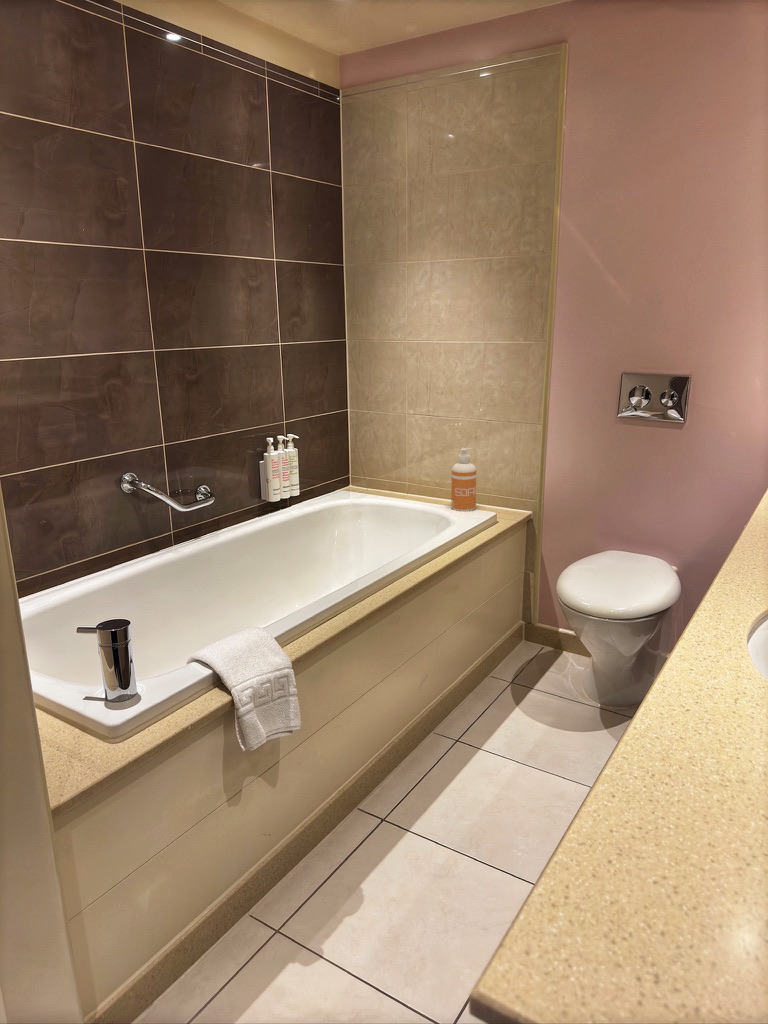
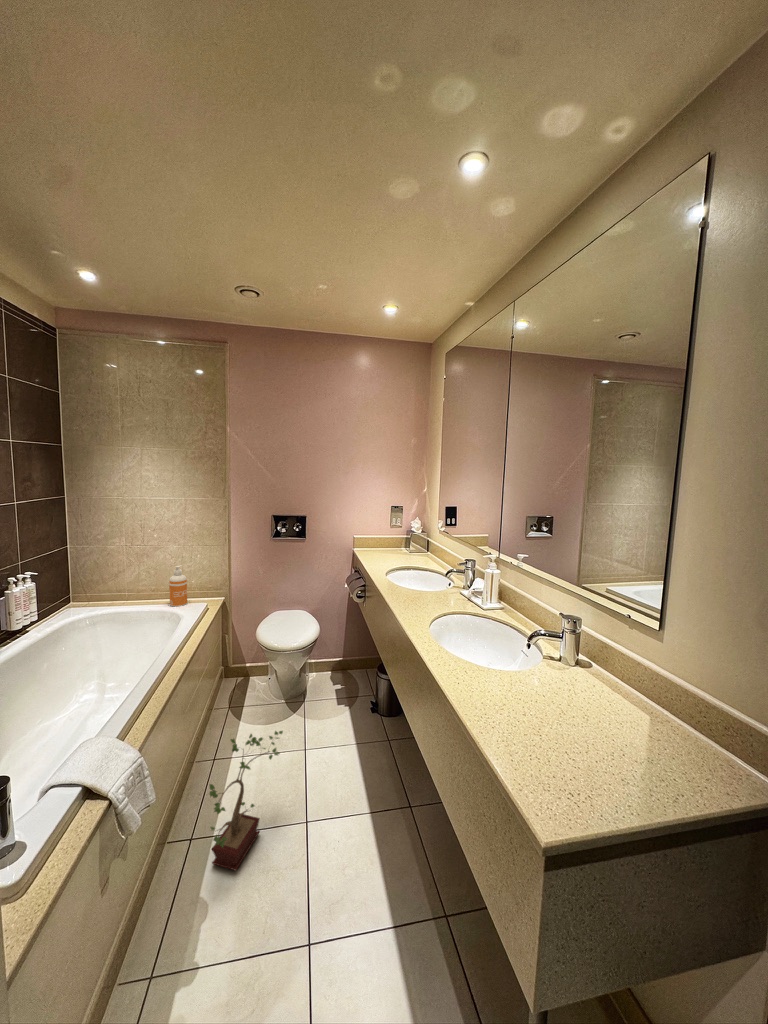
potted plant: none [374,700,520,883] -> present [210,731,283,870]

